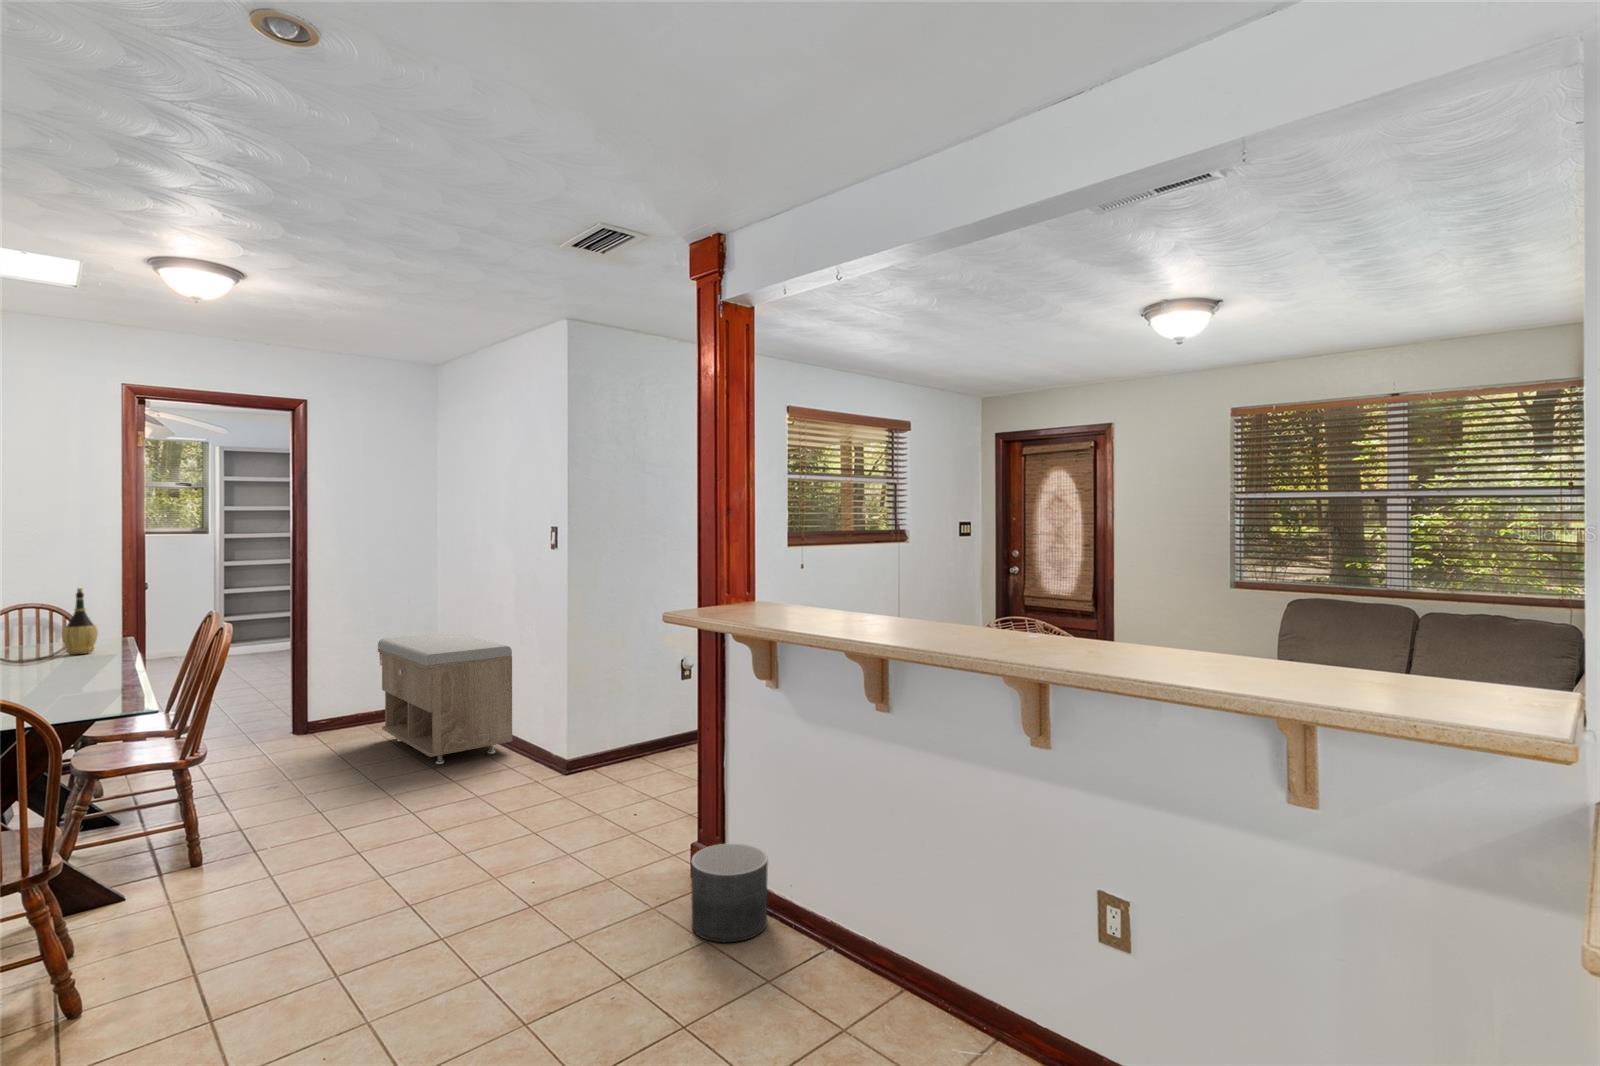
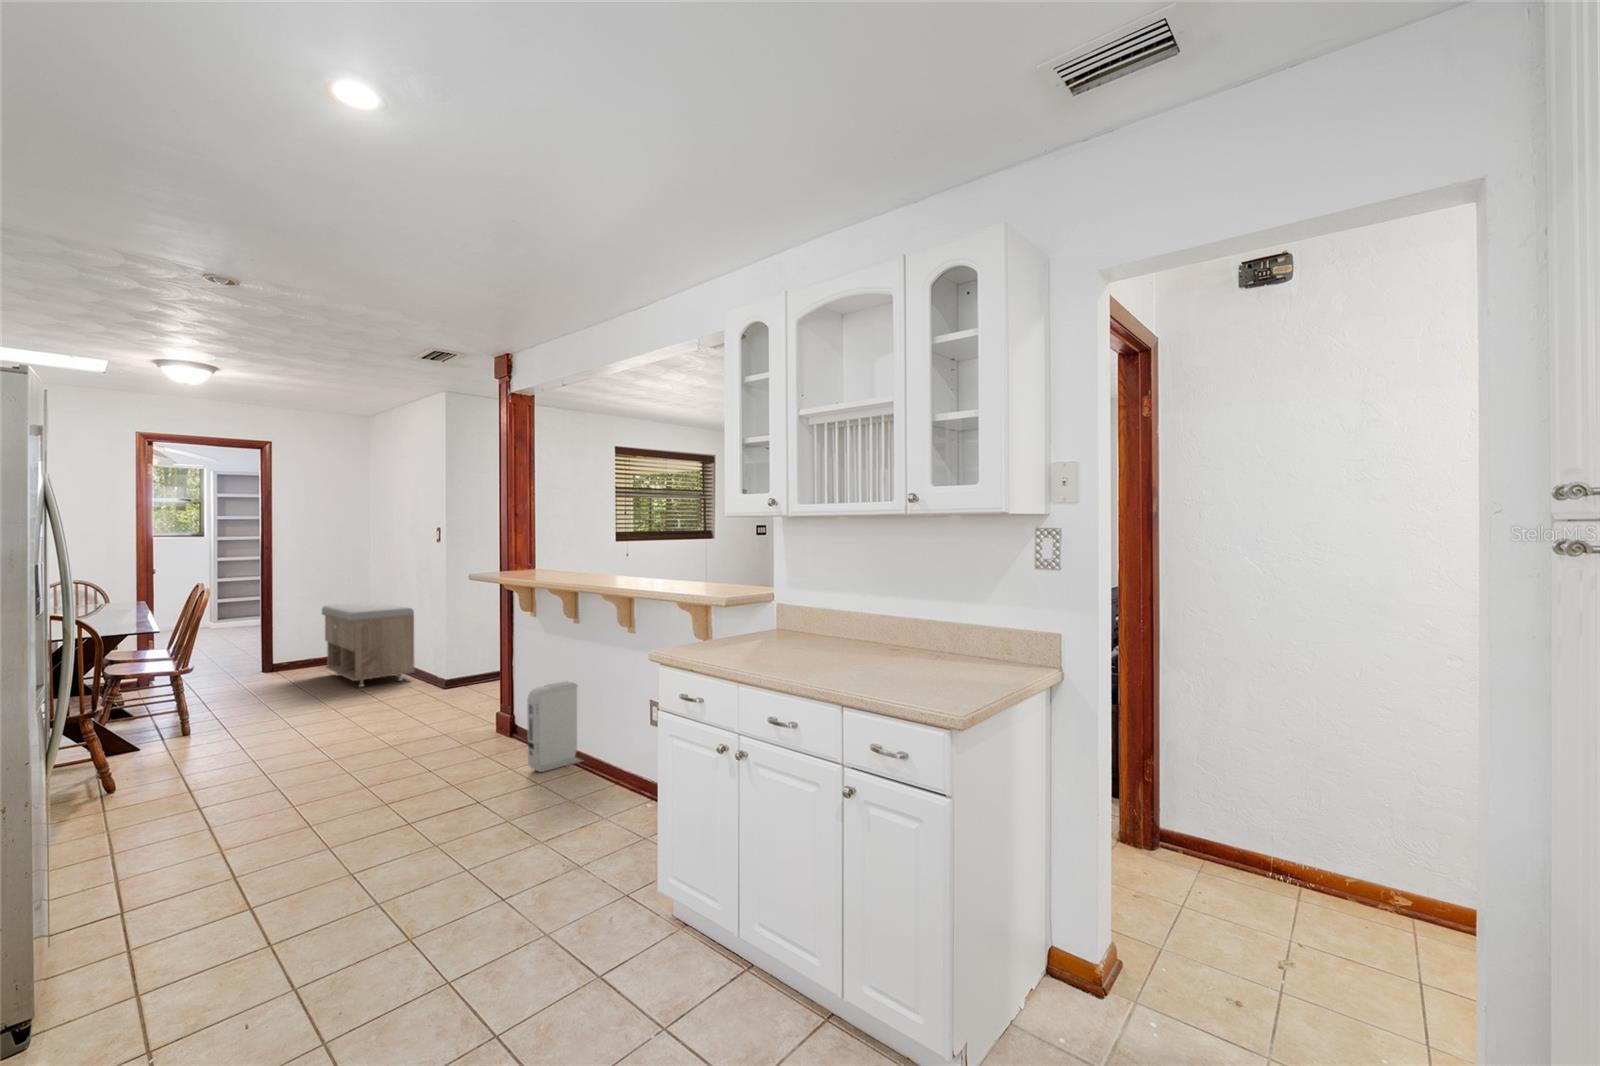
wine bottle: present [62,588,98,654] -> none [96,568,120,611]
air purifier: none [807,815,902,995] -> present [527,681,584,772]
planter: present [691,843,768,942] -> none [481,707,527,756]

